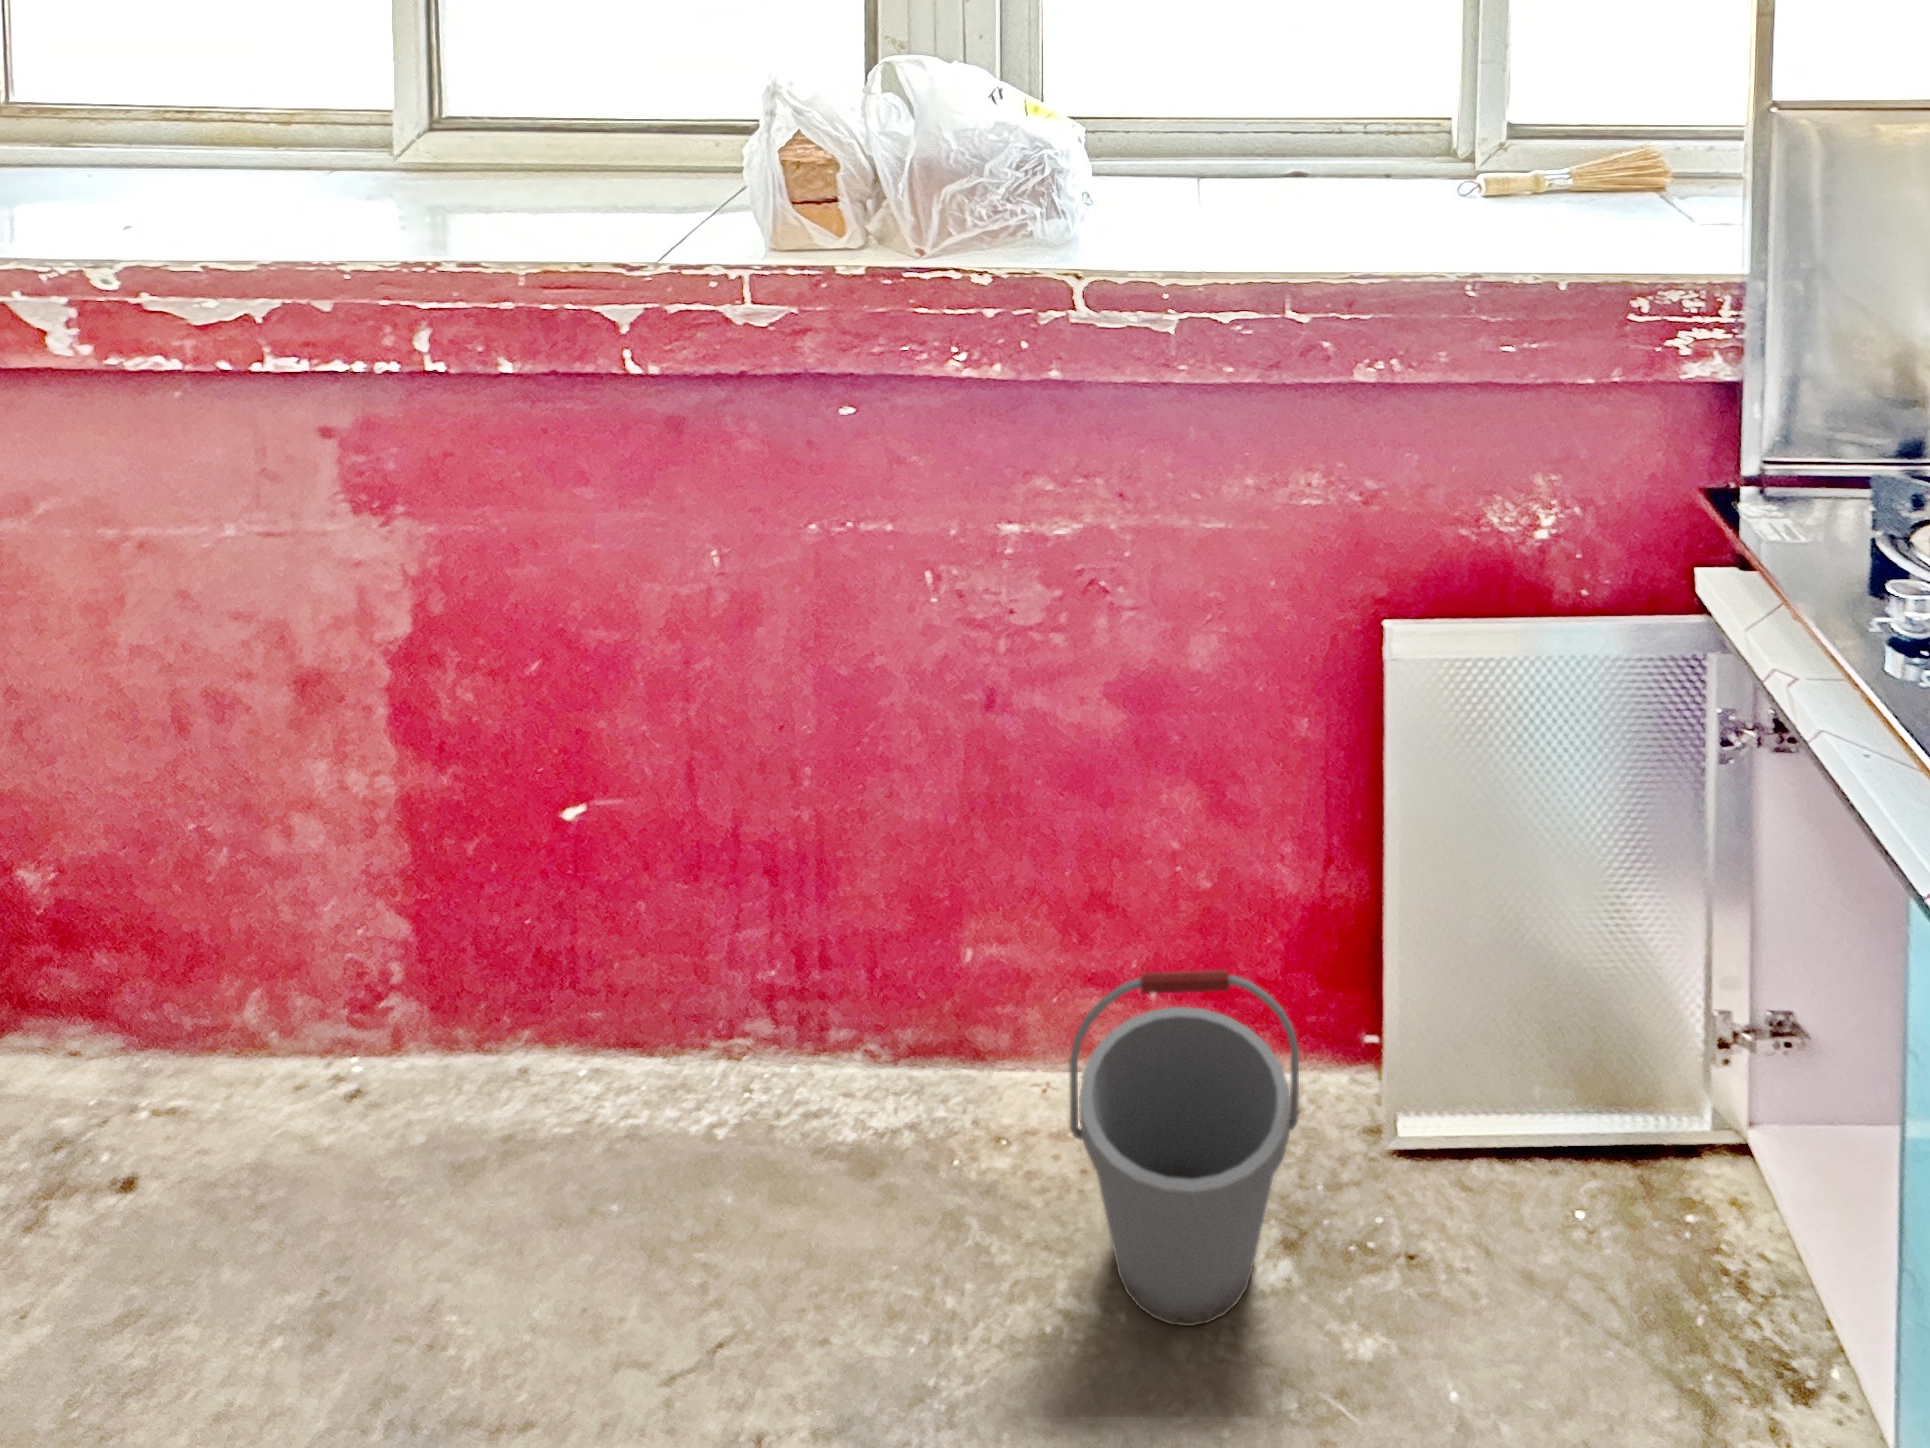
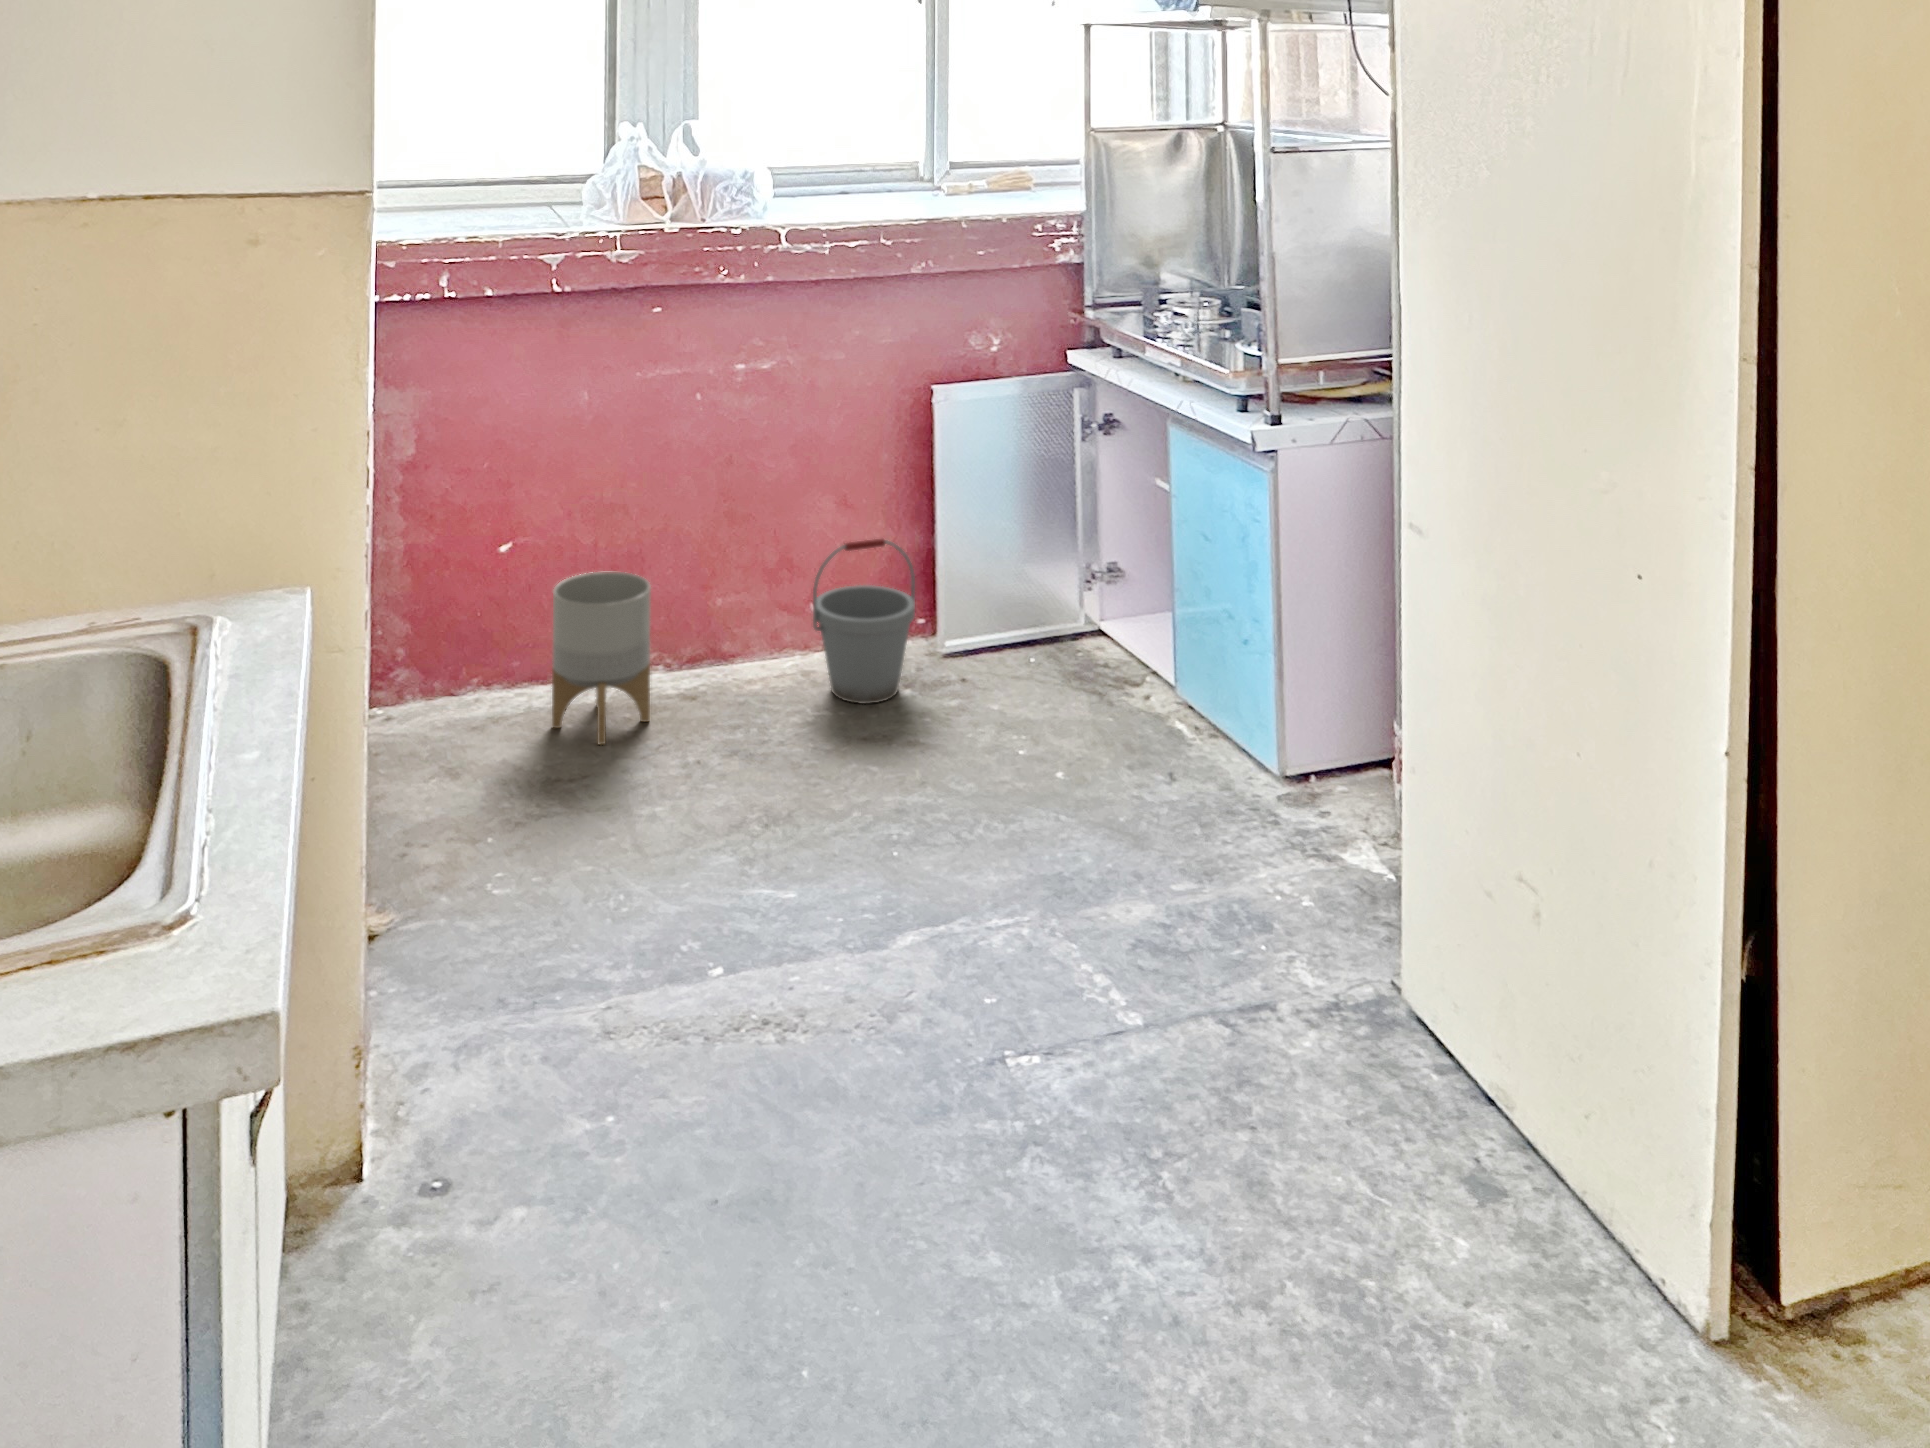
planter: none [532,931,737,1344] -> present [552,572,651,745]

